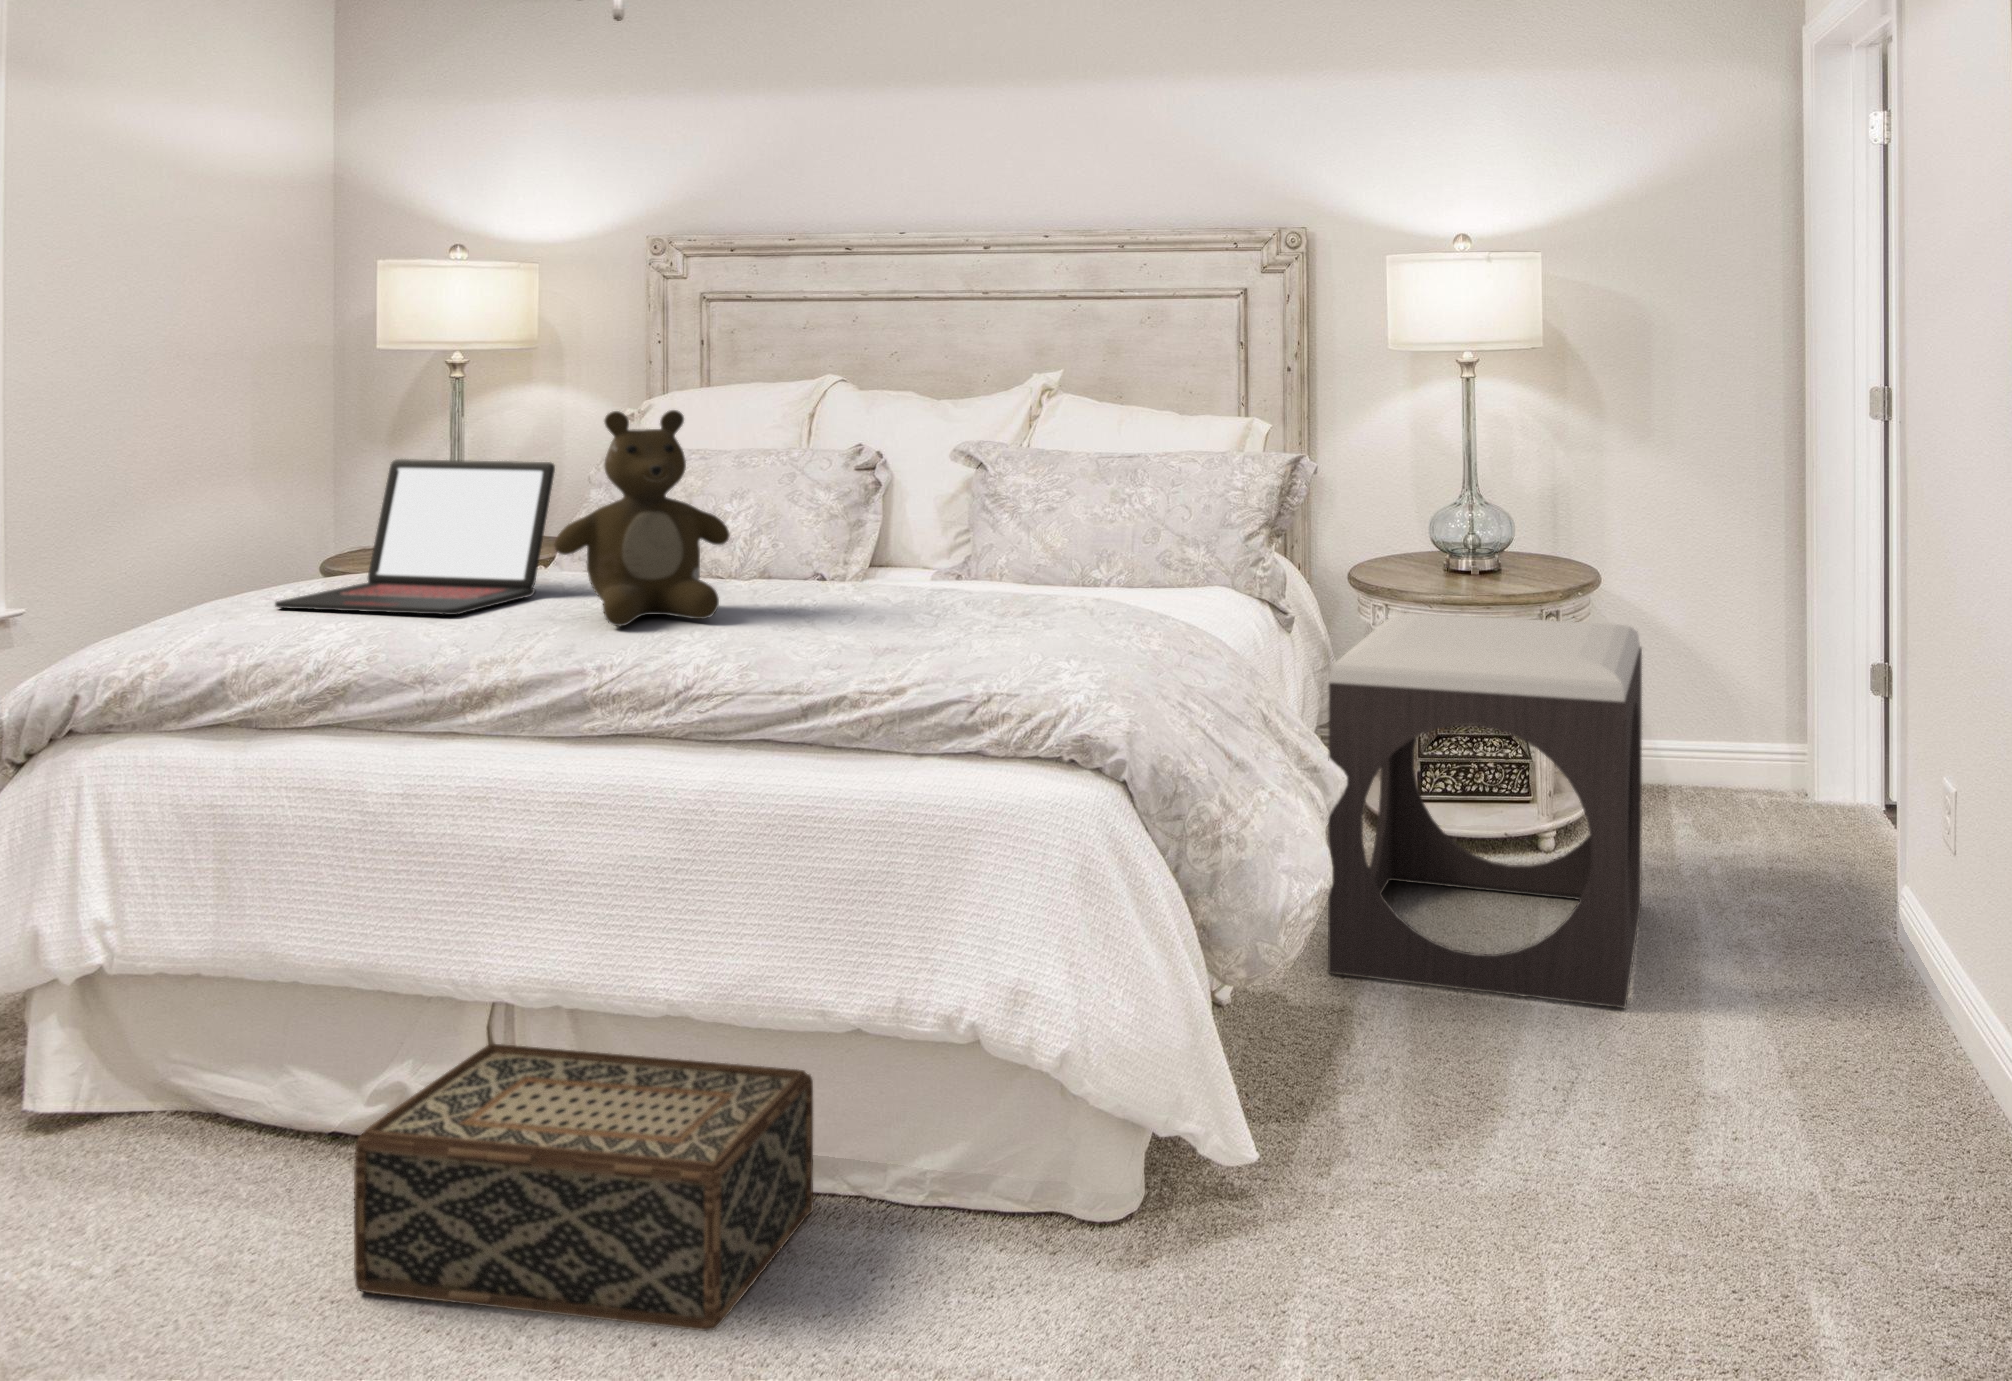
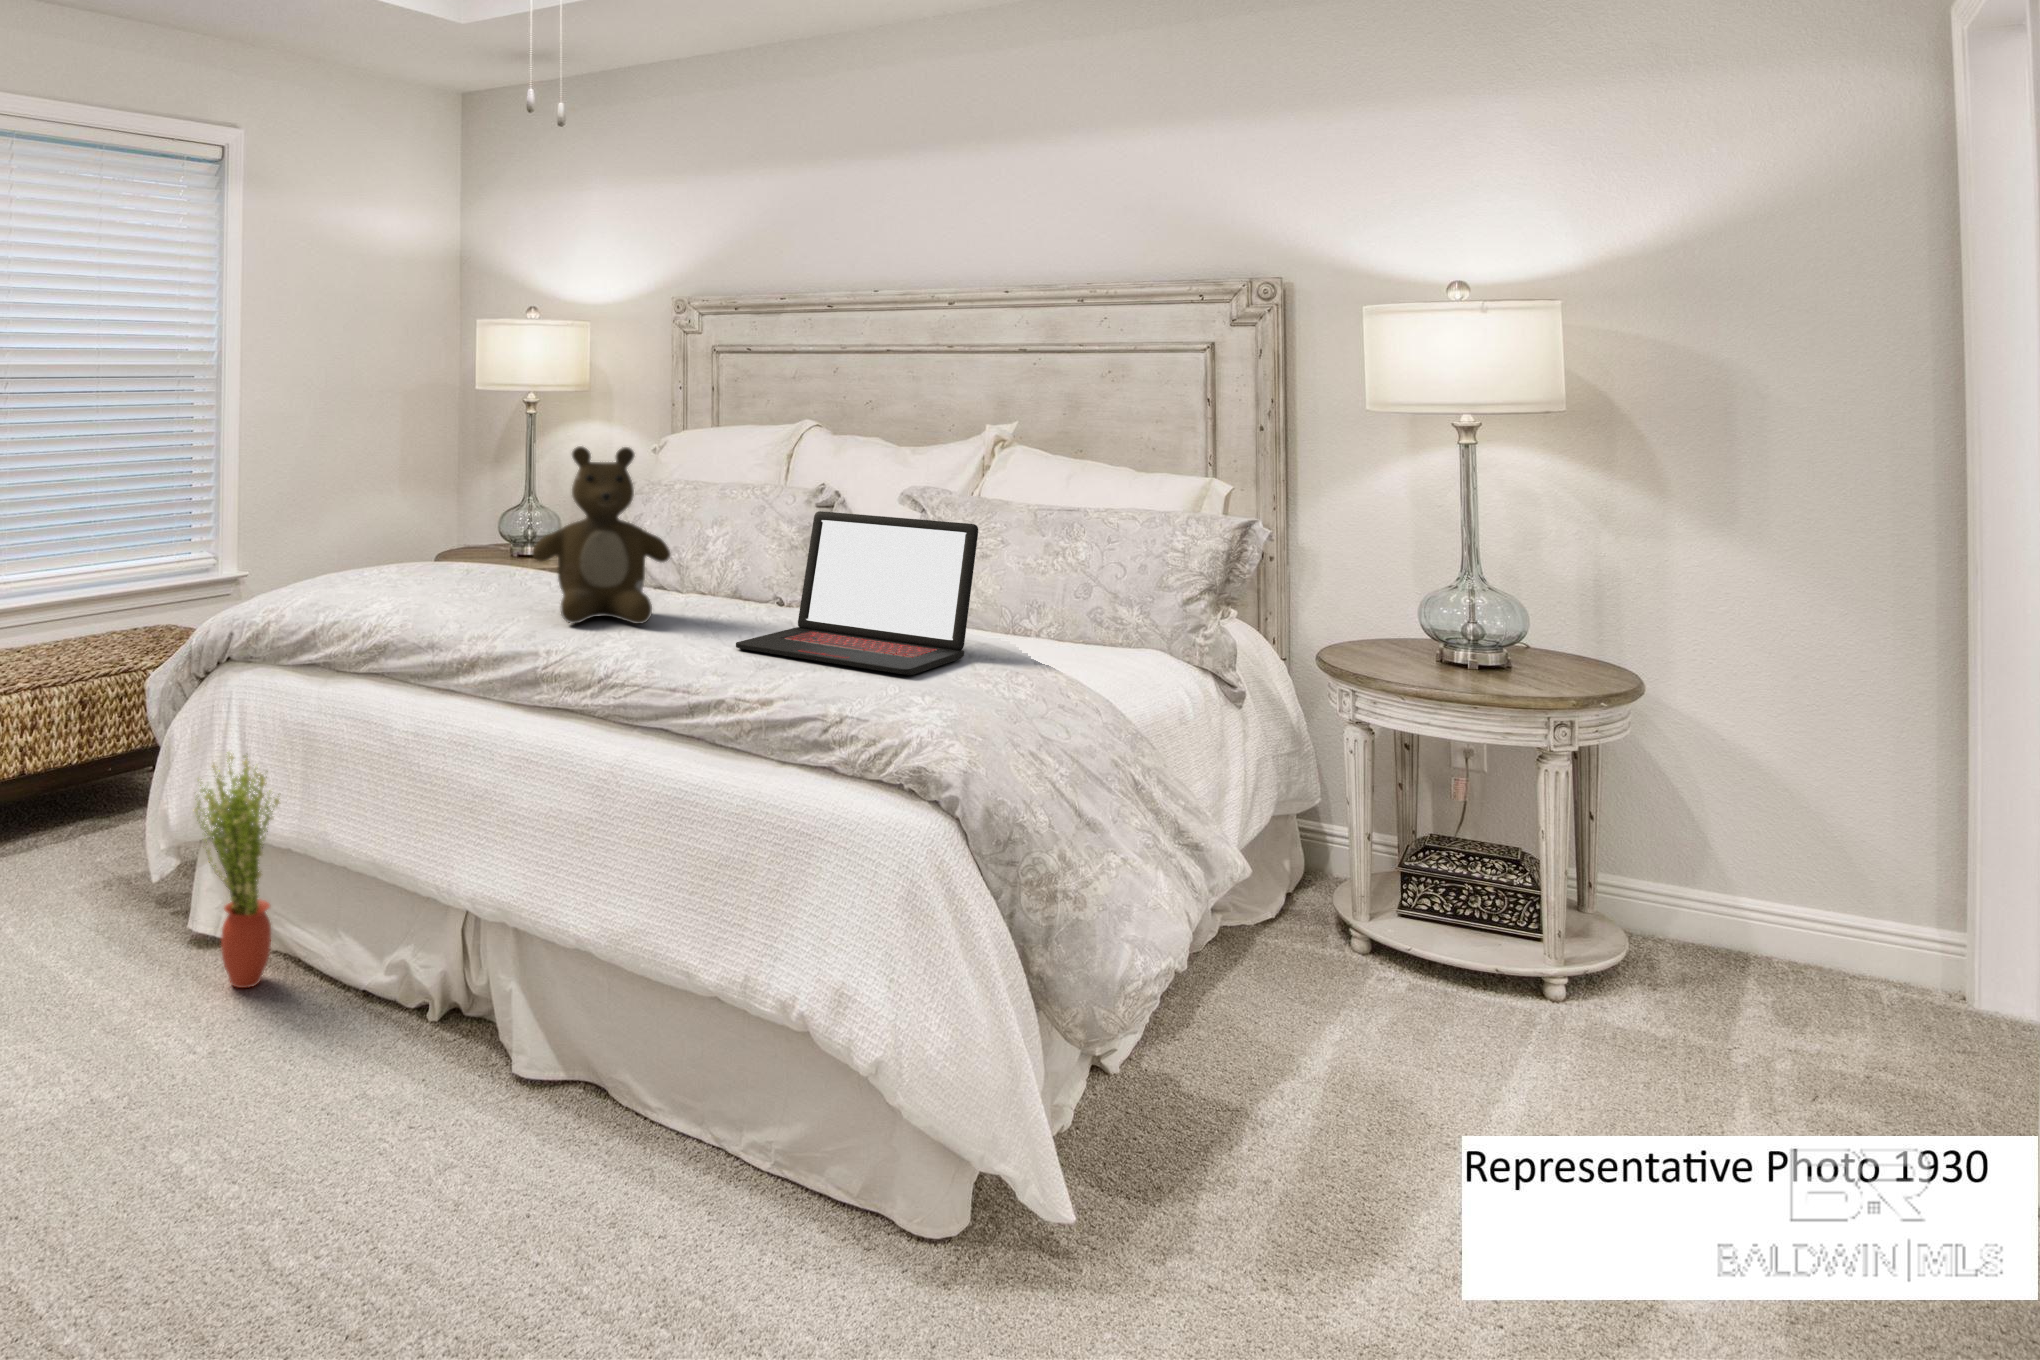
laptop: present [275,459,555,615] -> present [736,511,978,675]
footstool: present [1328,613,1642,1008] -> none [1236,685,1656,1167]
potted plant: none [55,848,202,1168] -> present [195,754,279,988]
woven basket: present [354,1044,813,1331] -> none [337,948,681,1231]

